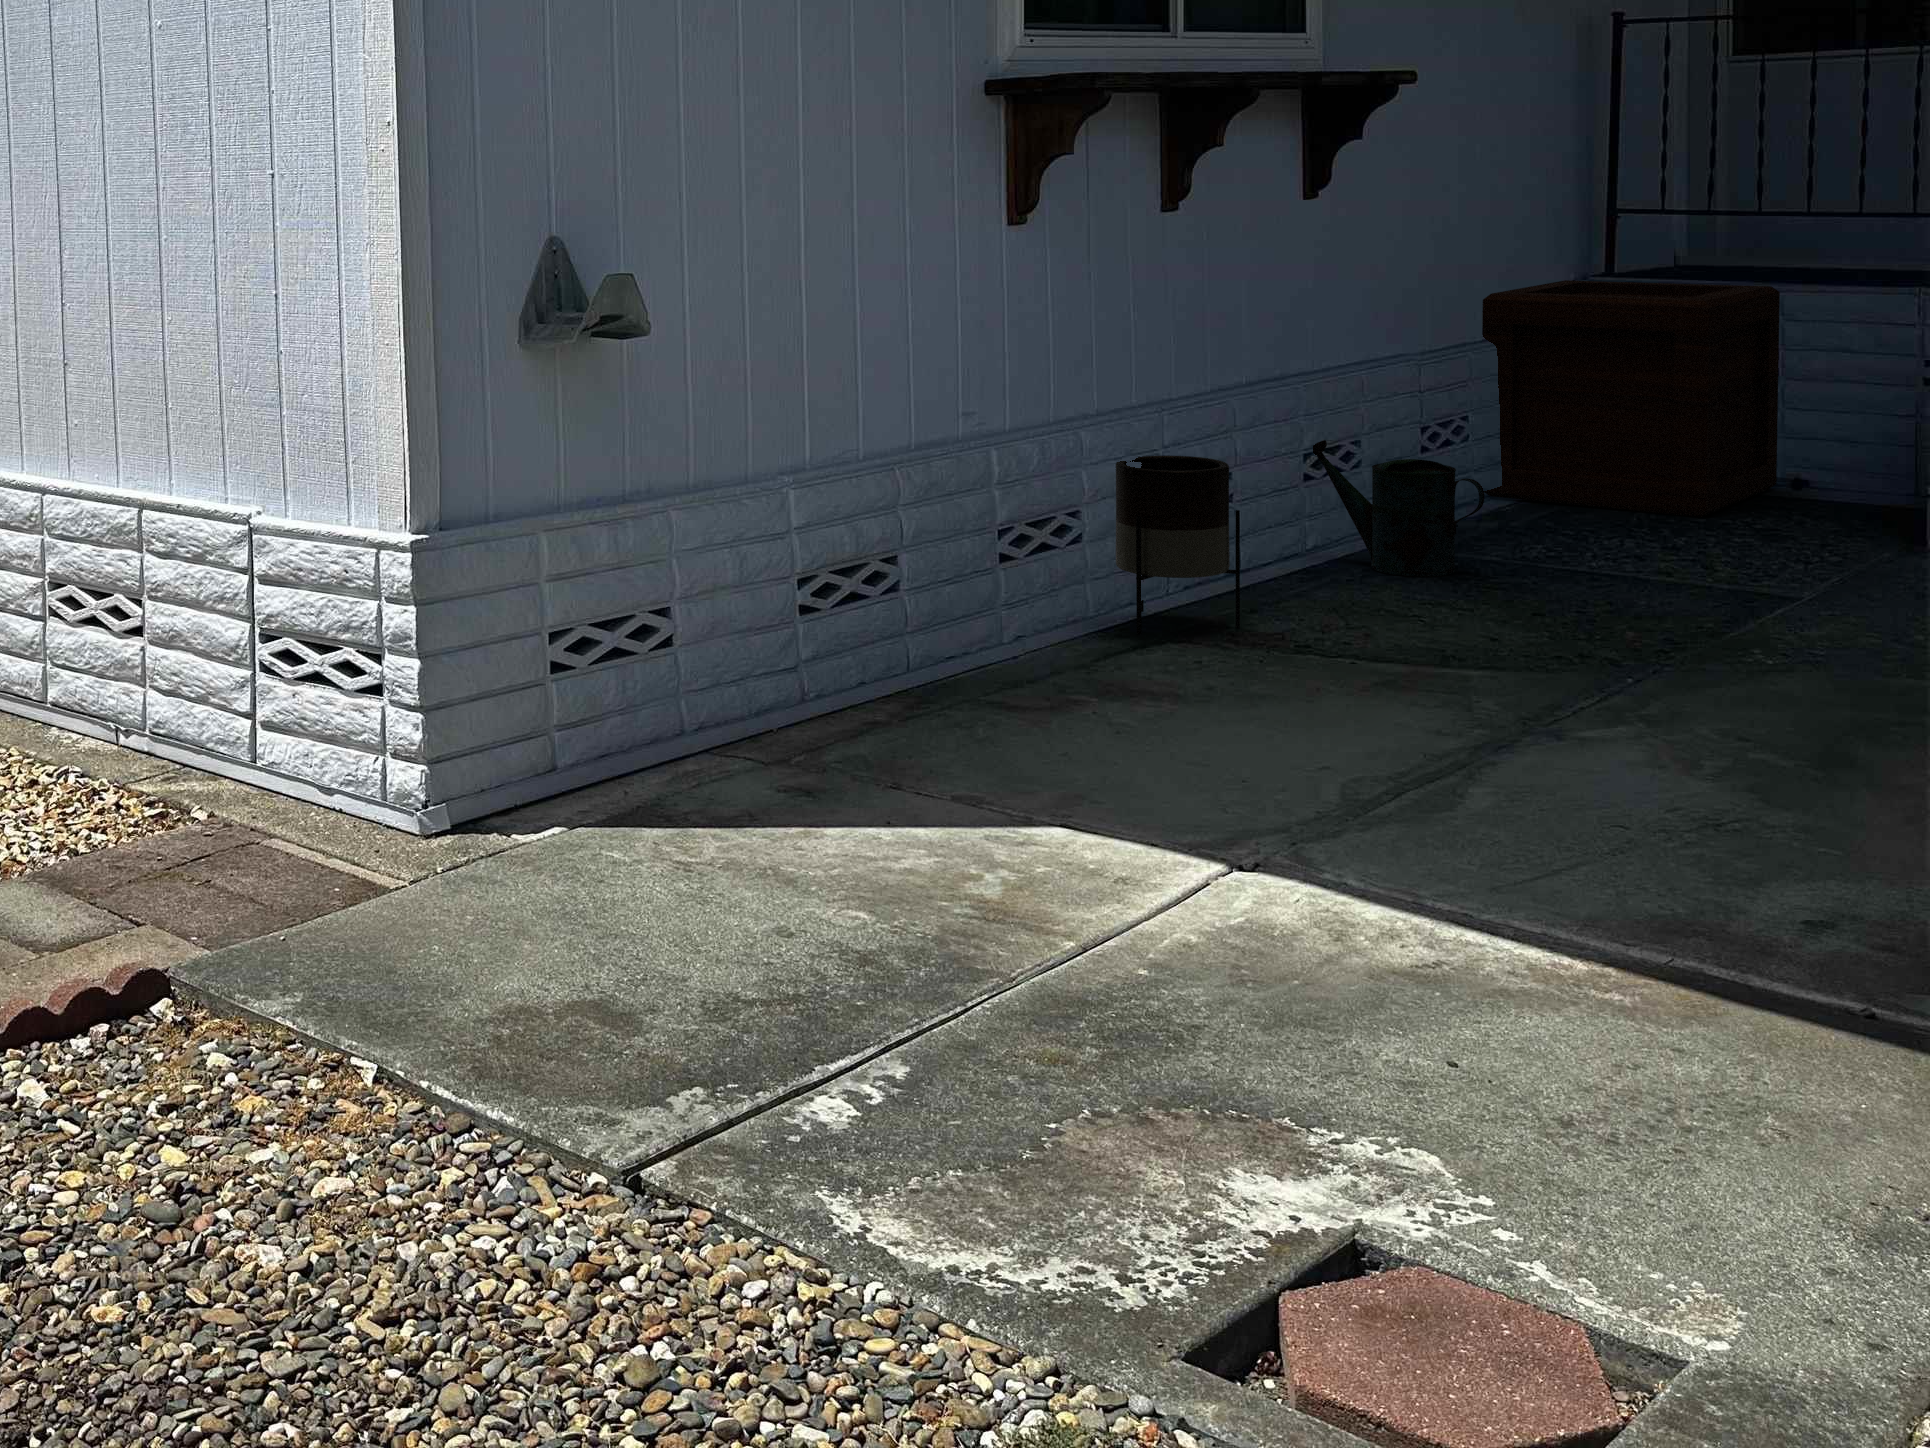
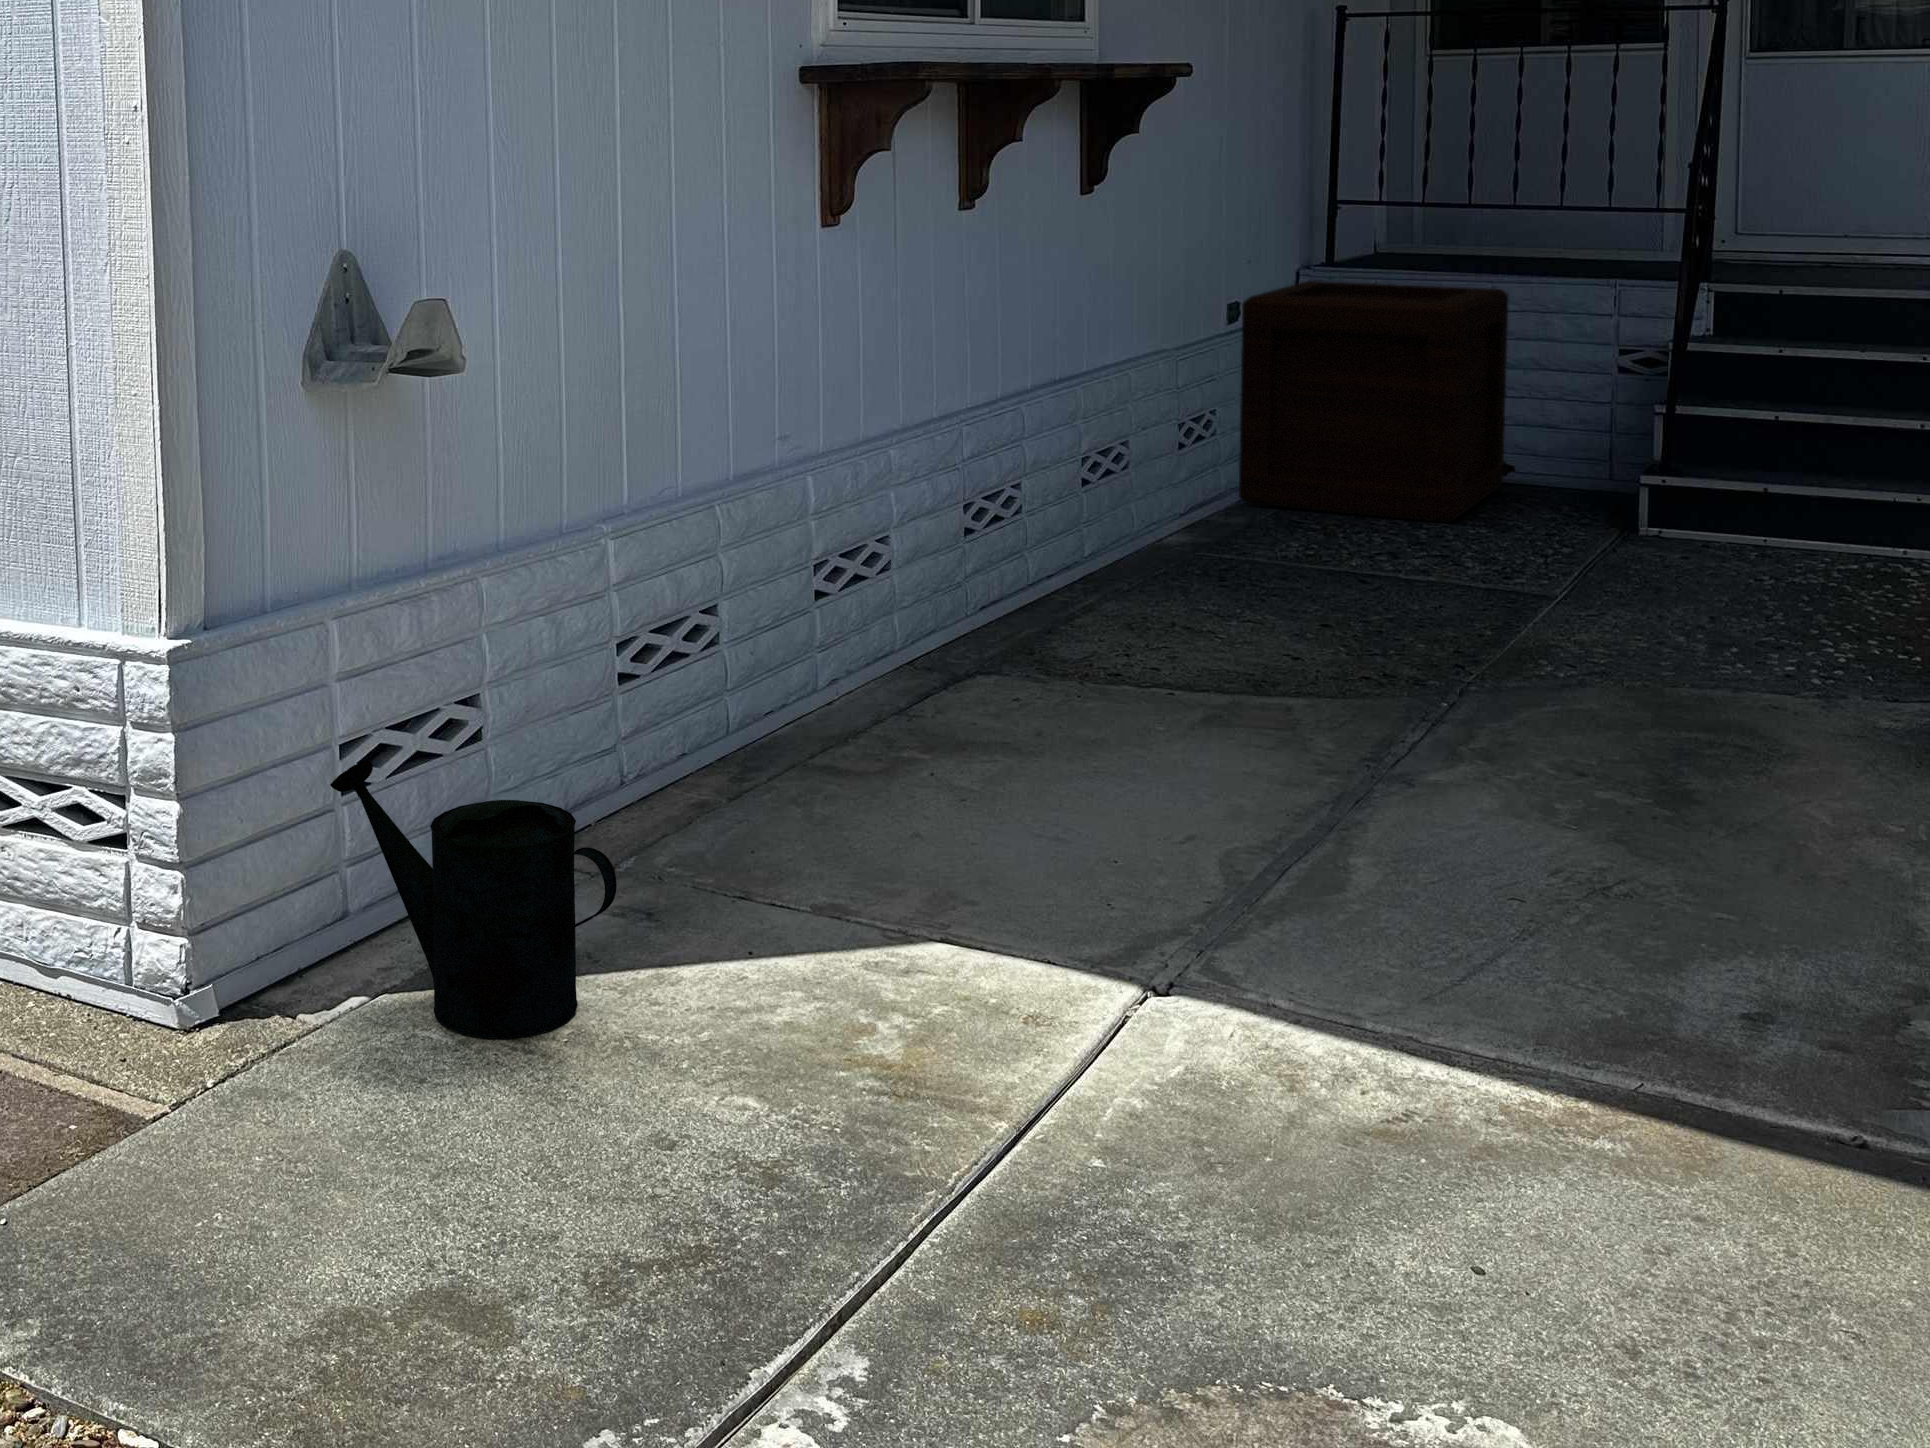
watering can: present [1313,440,1484,577] -> present [330,759,617,1039]
planter: present [1115,456,1240,635] -> none [929,484,1060,686]

